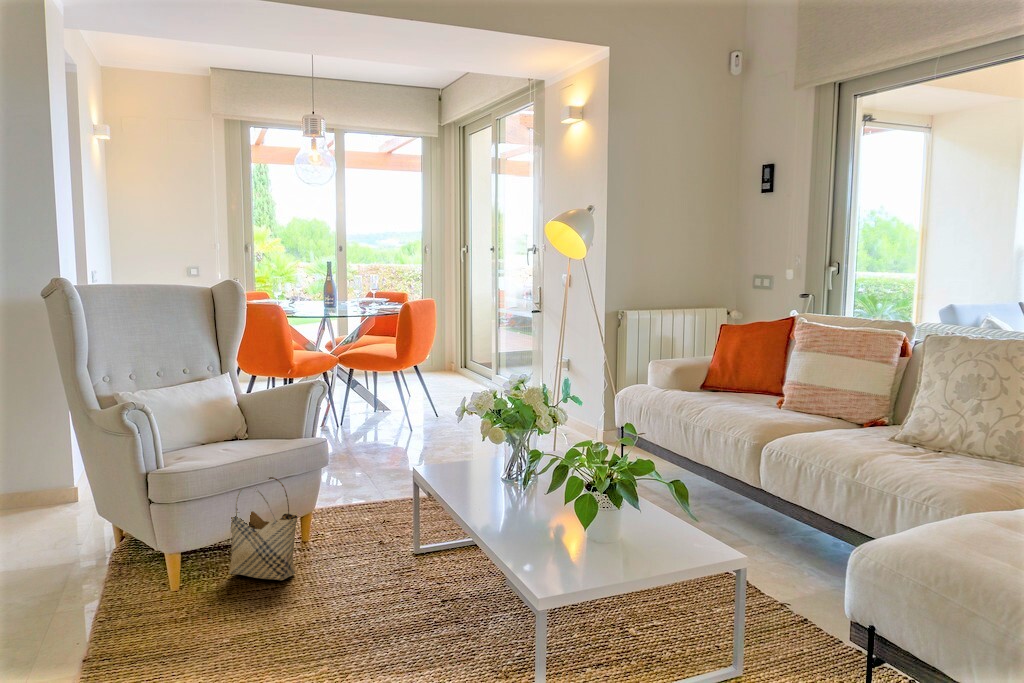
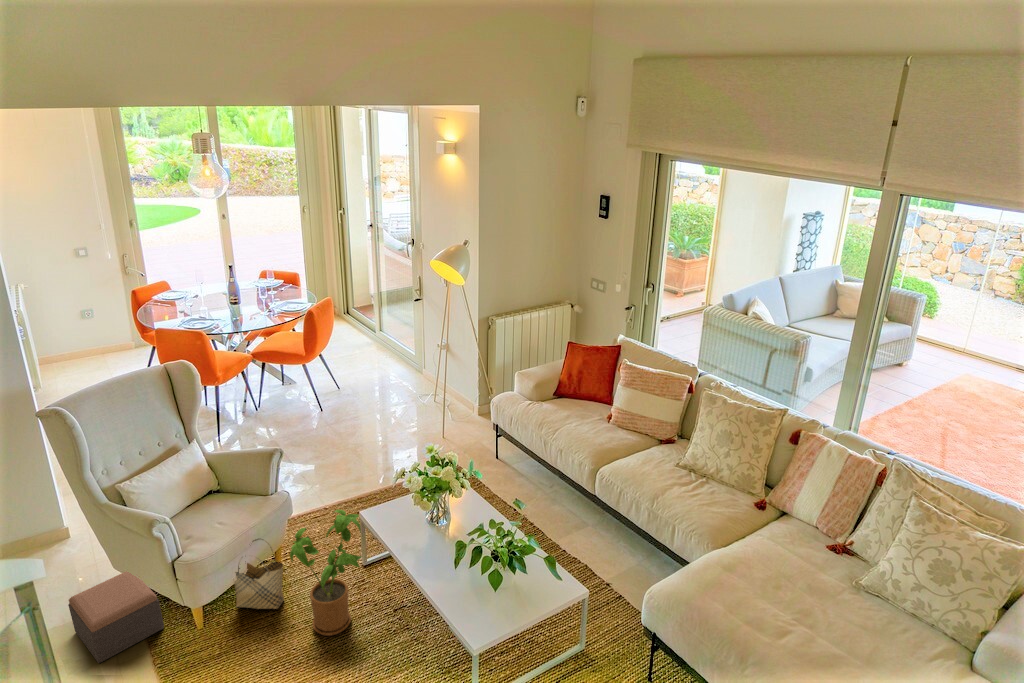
house plant: none [298,425,402,616] -> present [290,509,362,636]
footstool: none [19,507,129,610] -> present [68,571,164,663]

